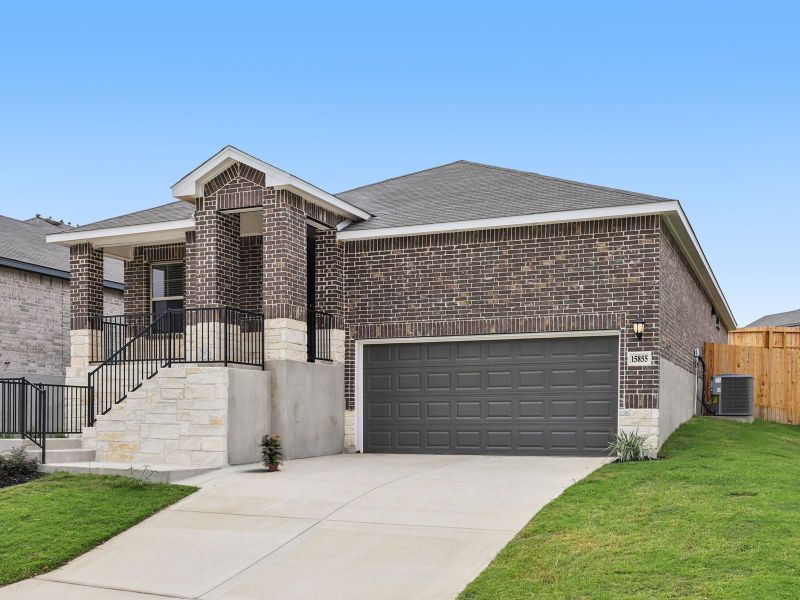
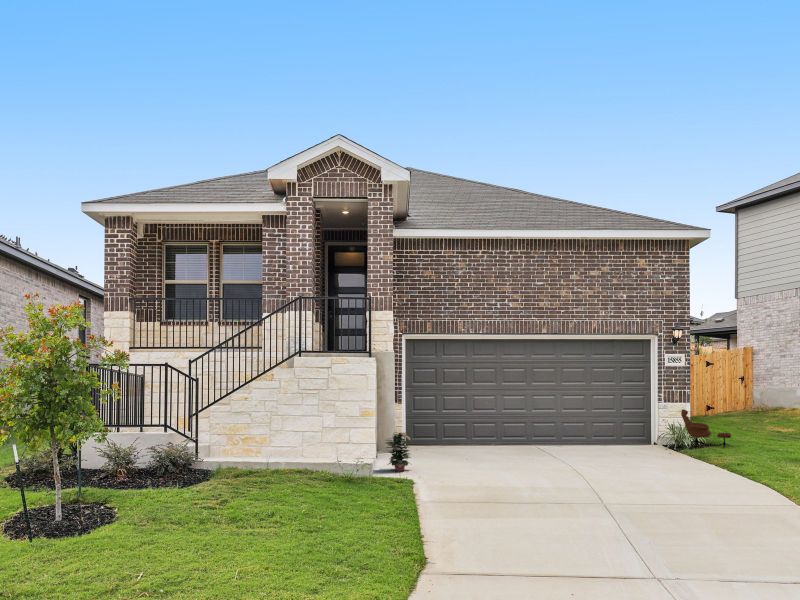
lounge chair: none [640,414,696,460] -> present [681,409,734,447]

